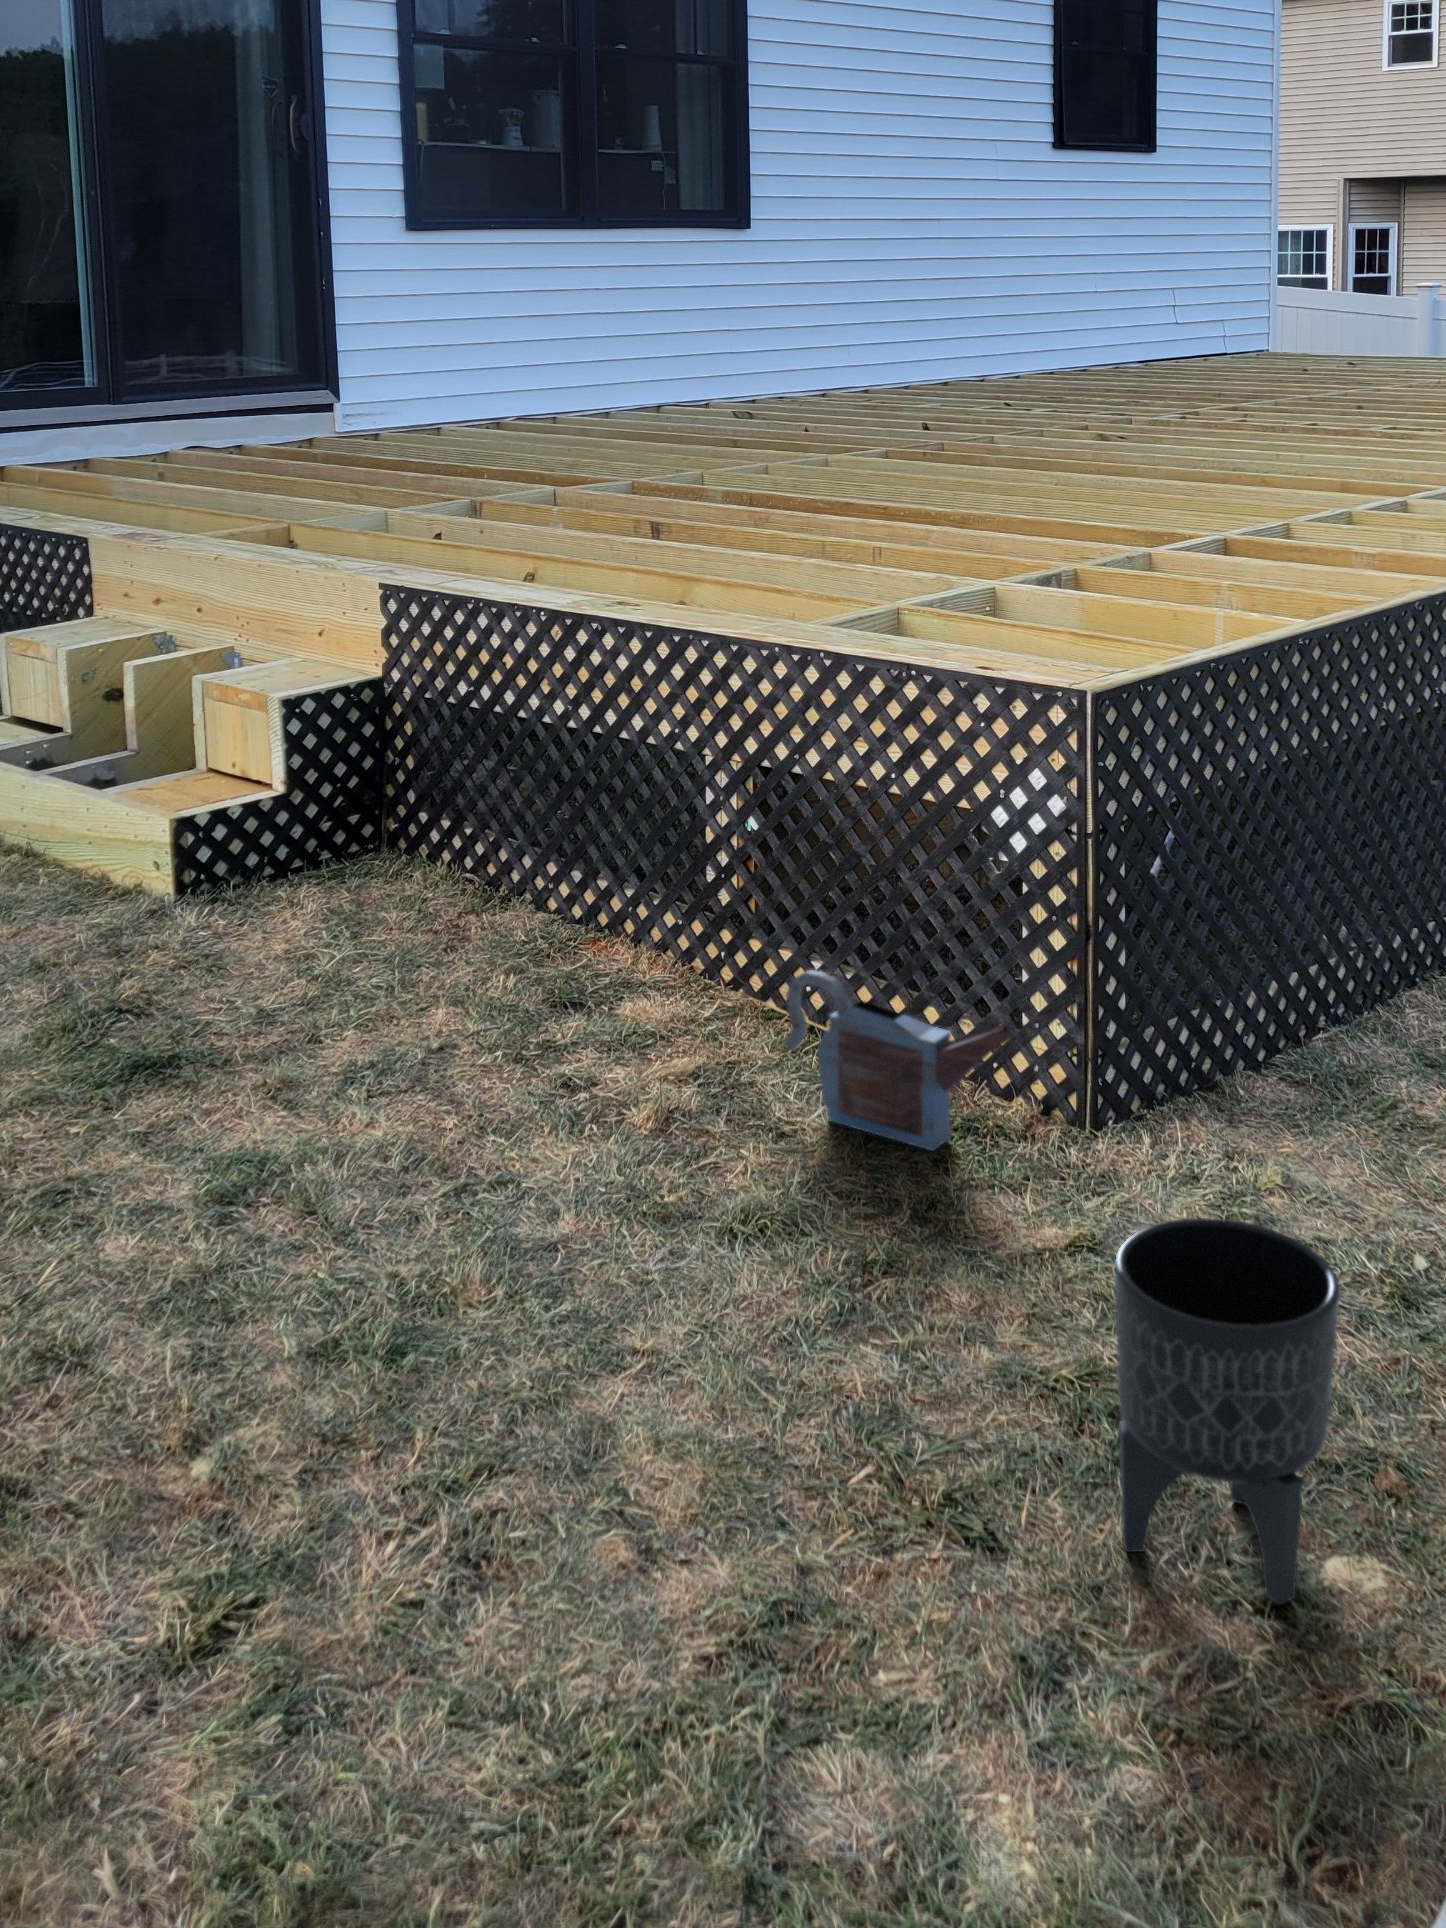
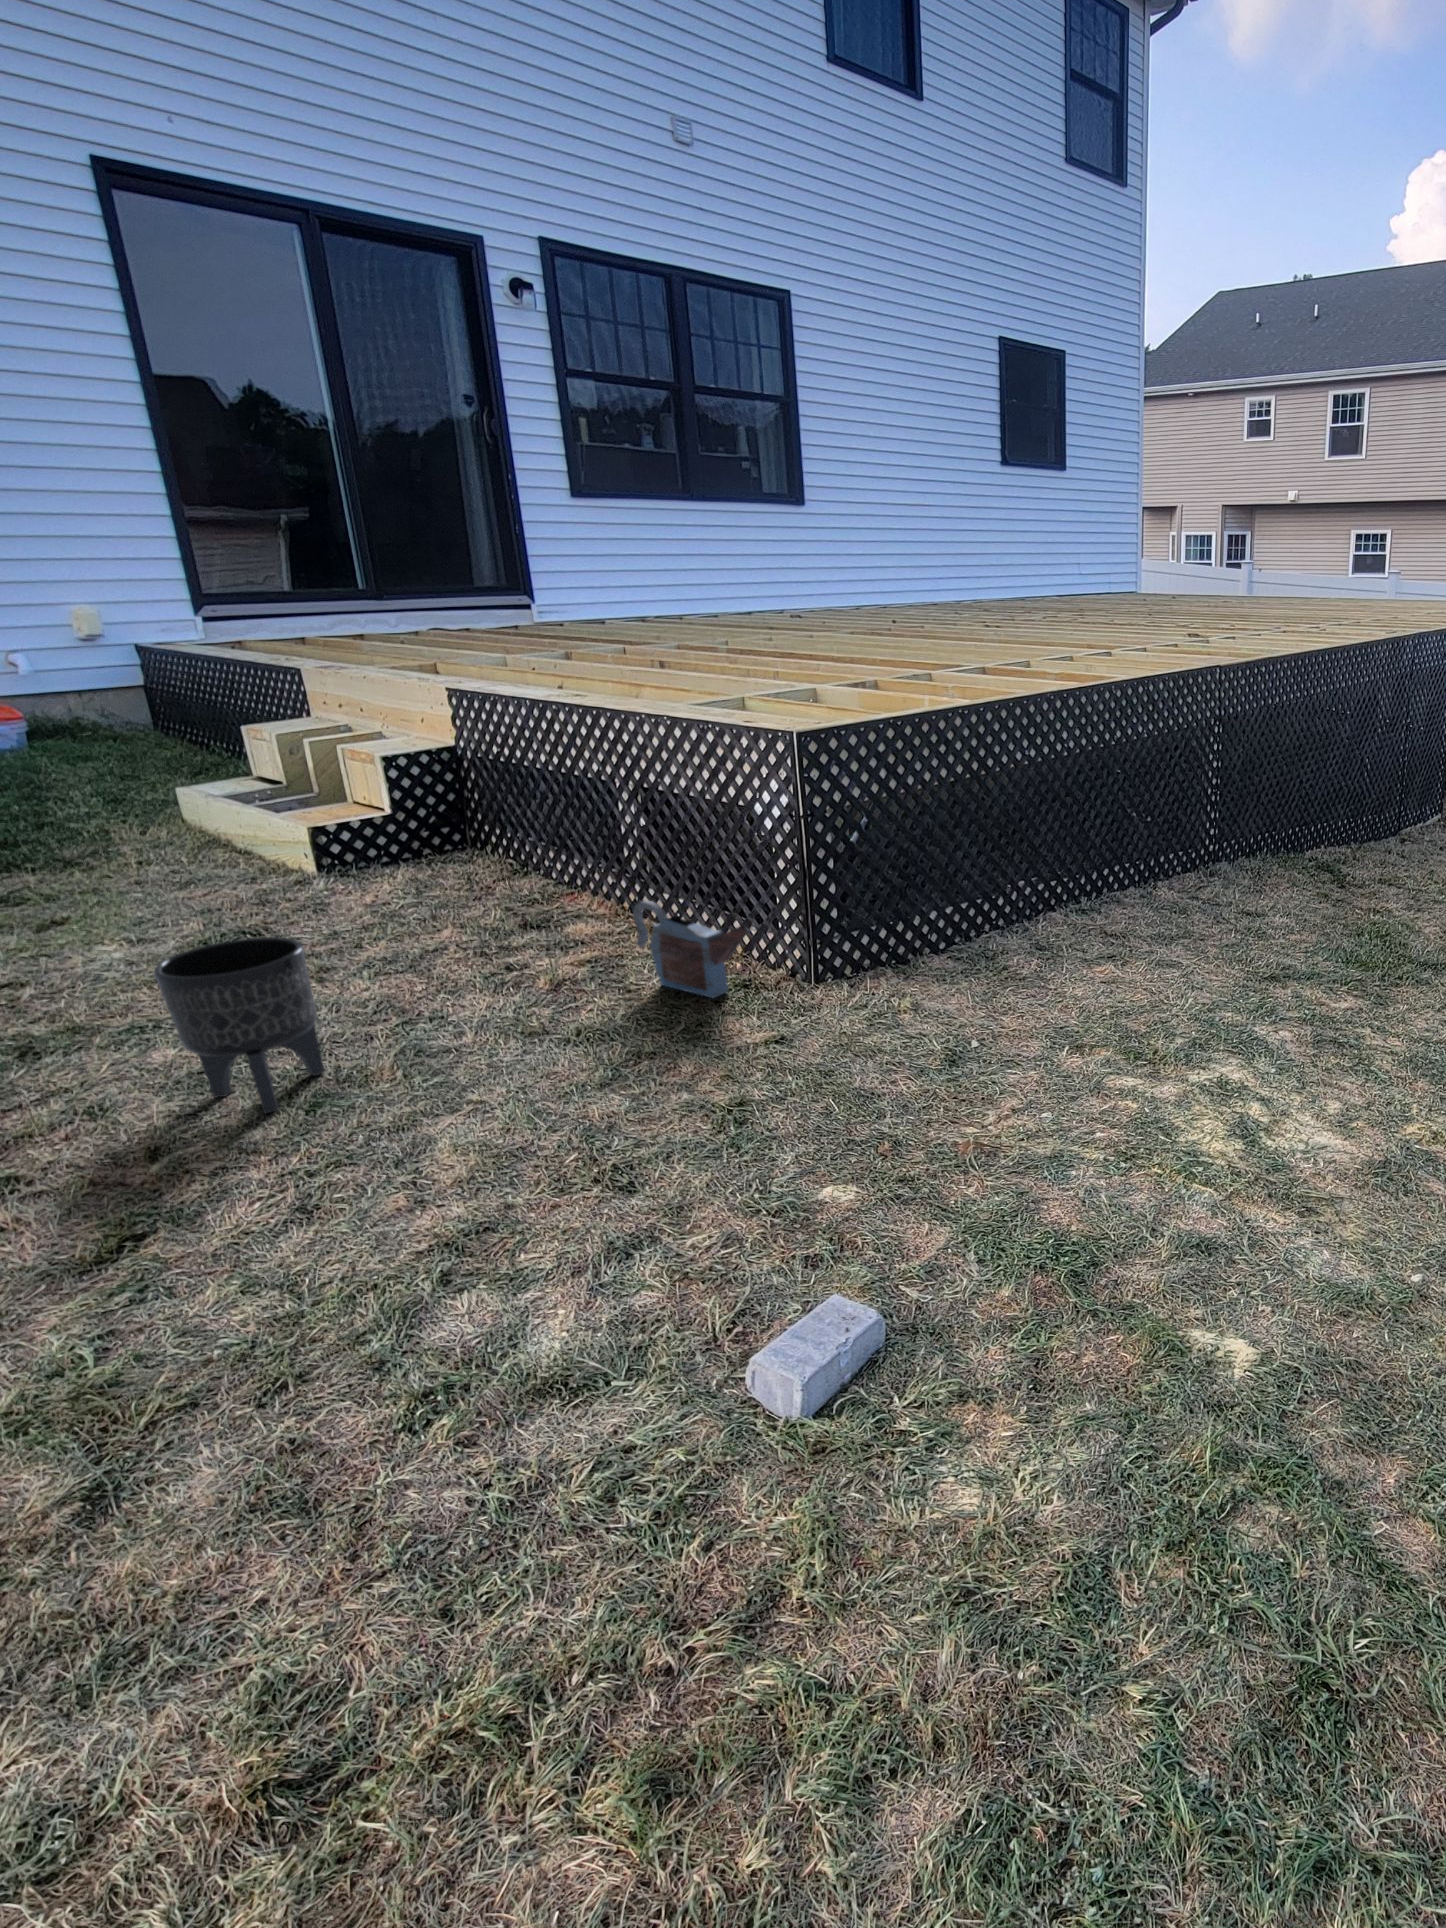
planter: present [1115,1218,1340,1605] -> present [153,937,325,1113]

